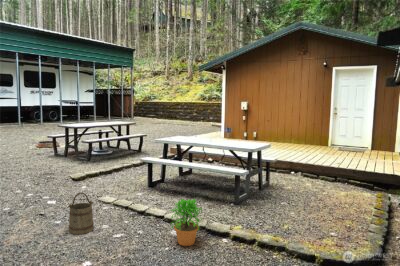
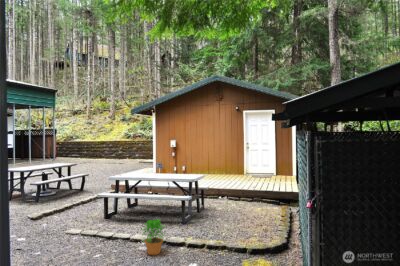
bucket: present [68,193,94,234] -> none [54,224,75,259]

